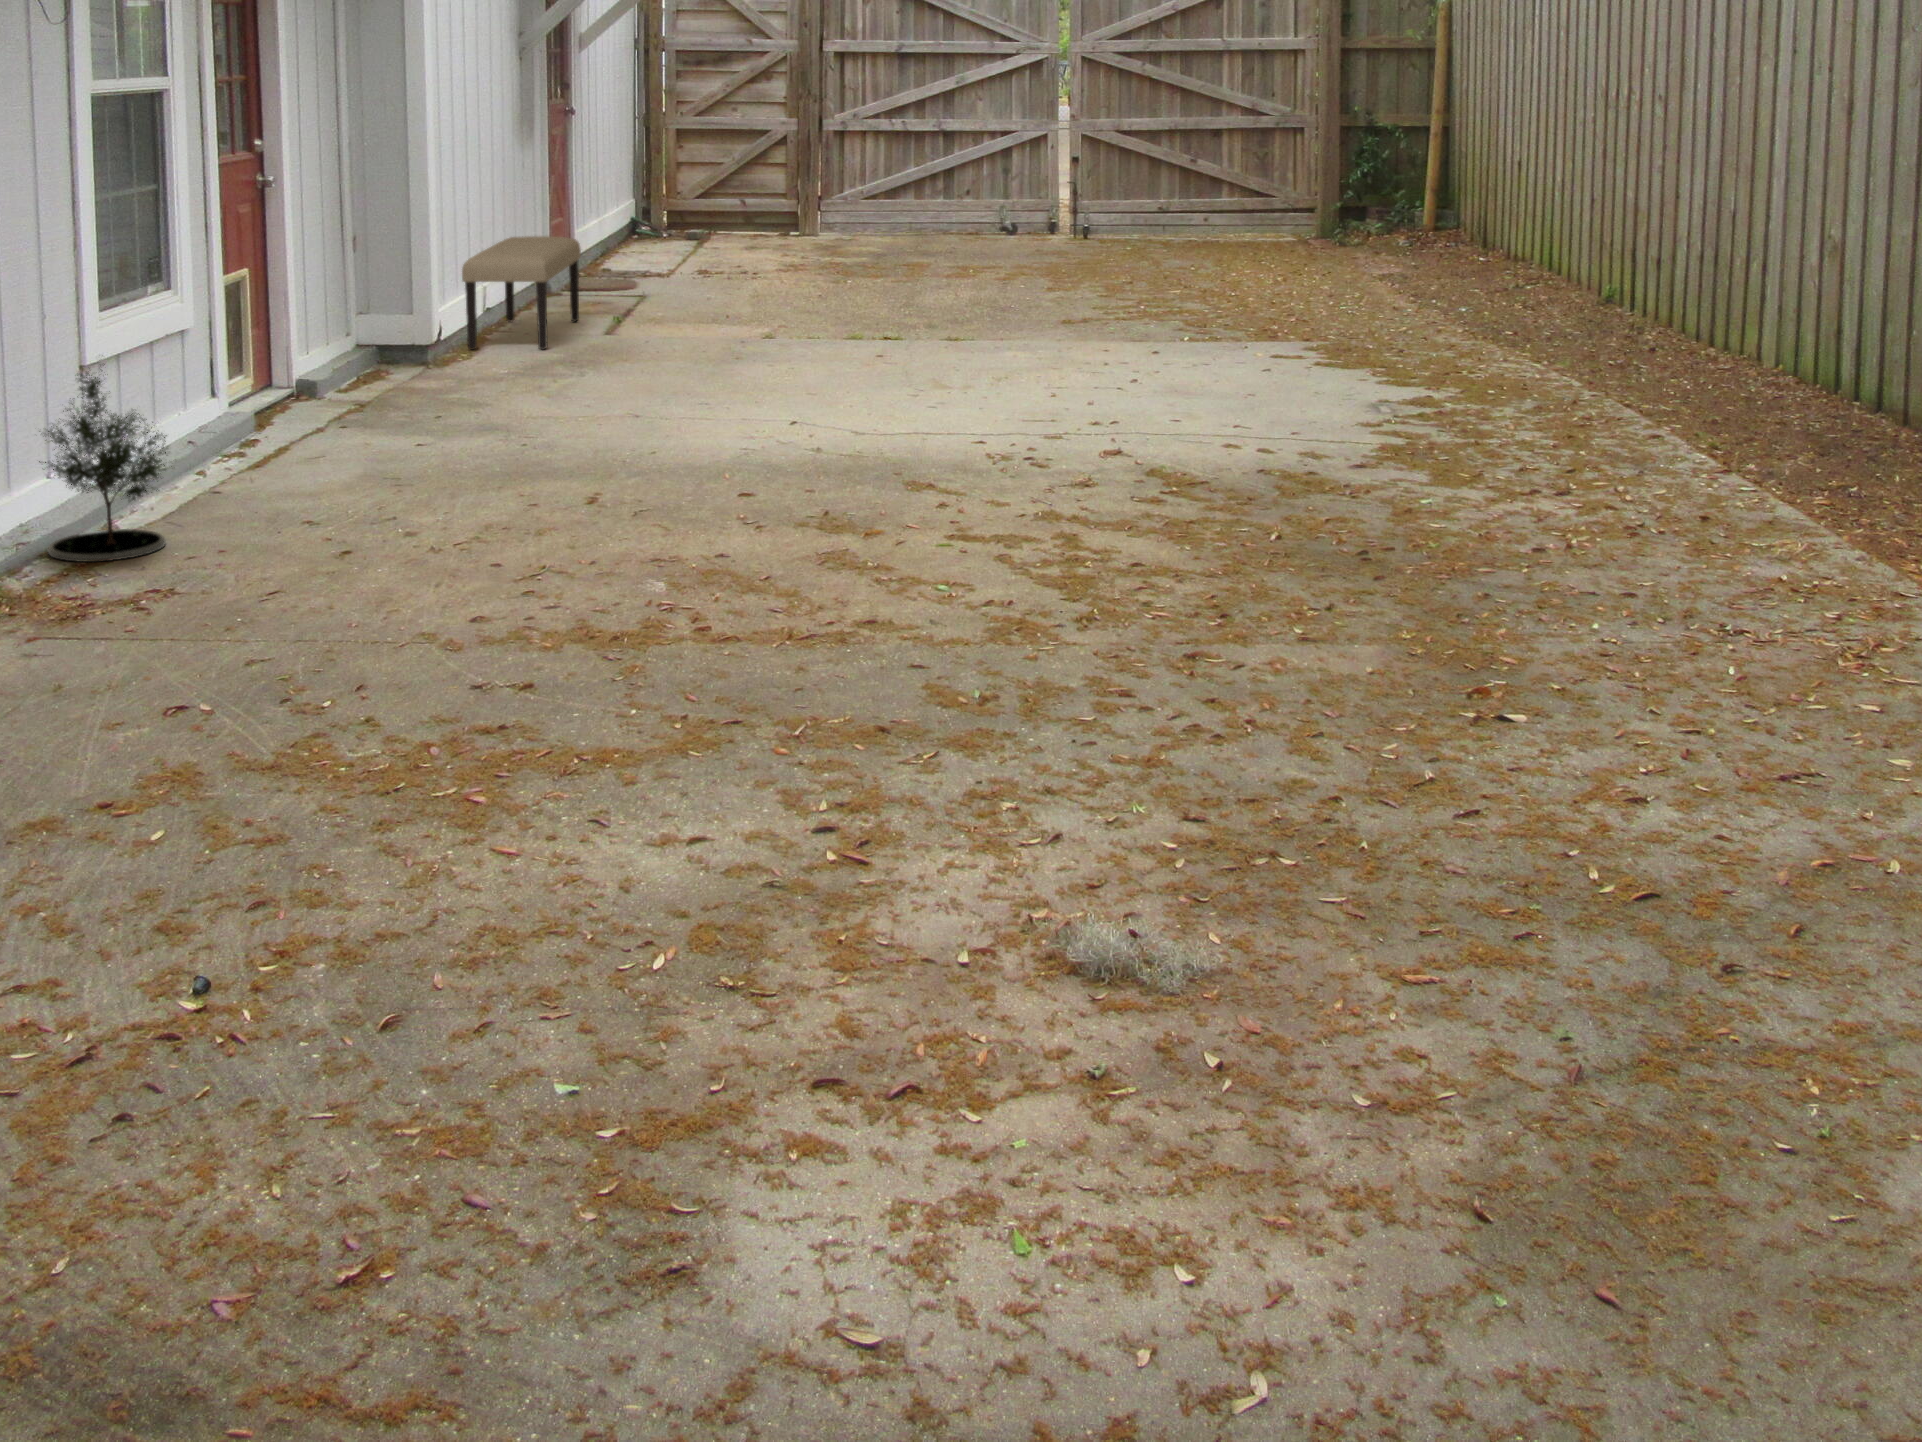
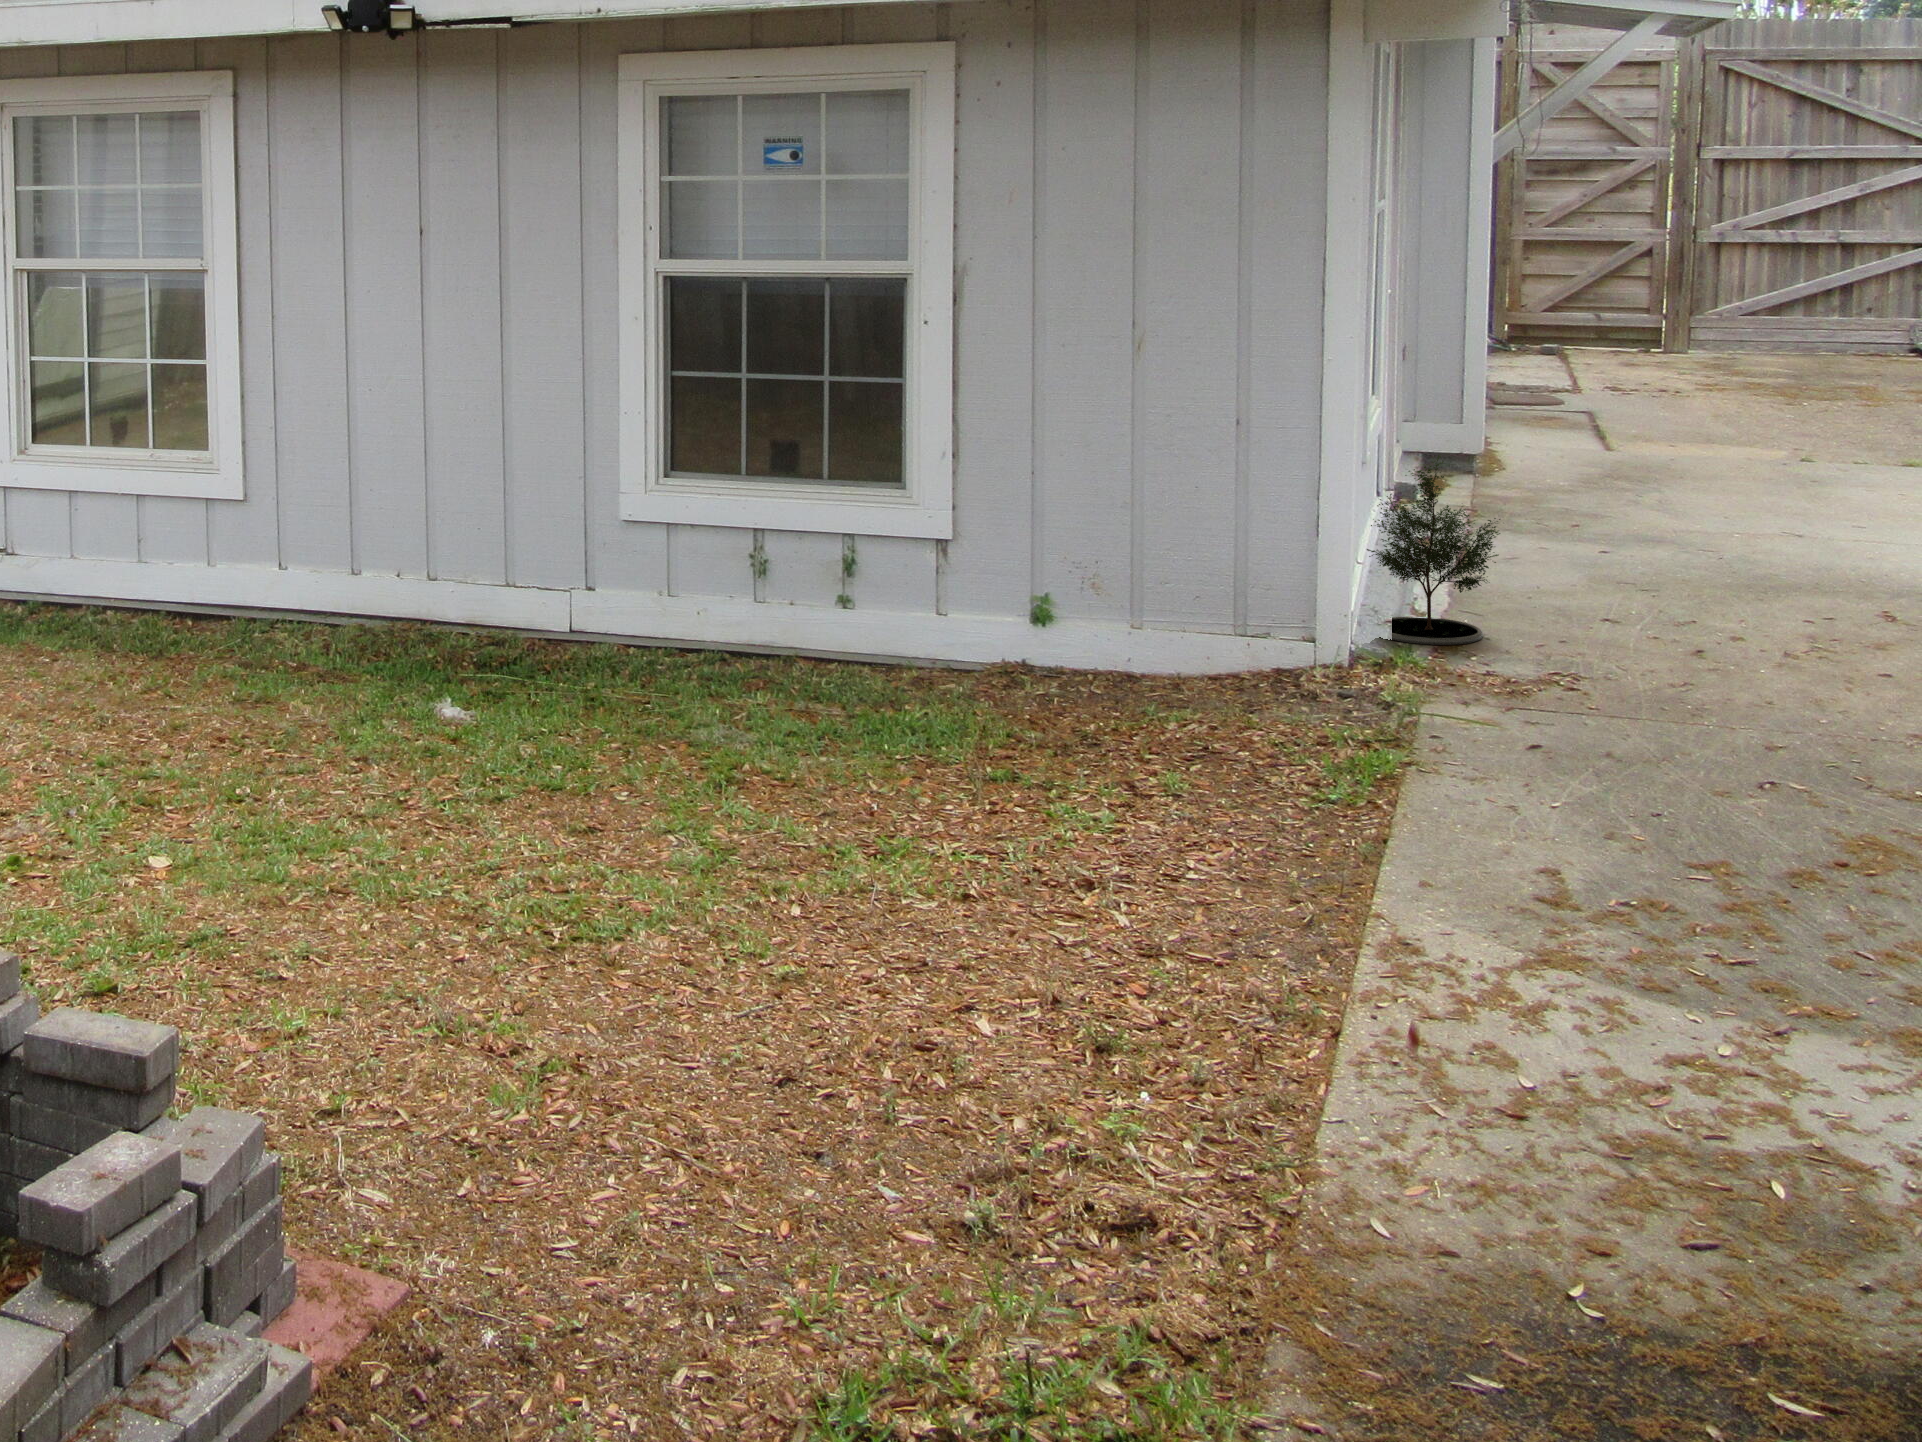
bench: present [462,236,581,350] -> none [1476,351,1577,466]

